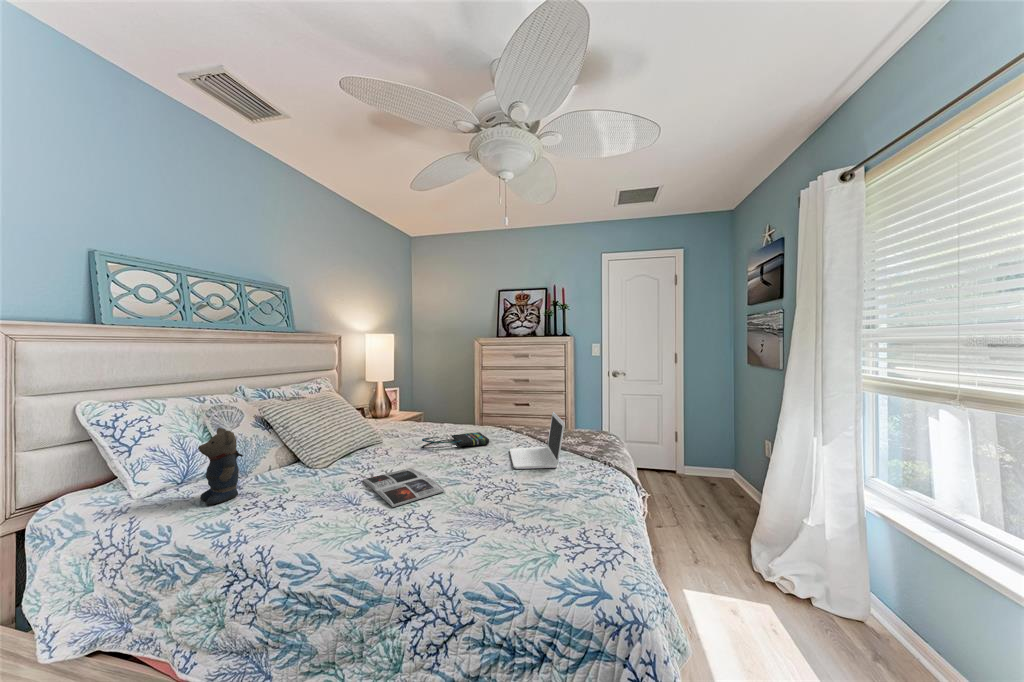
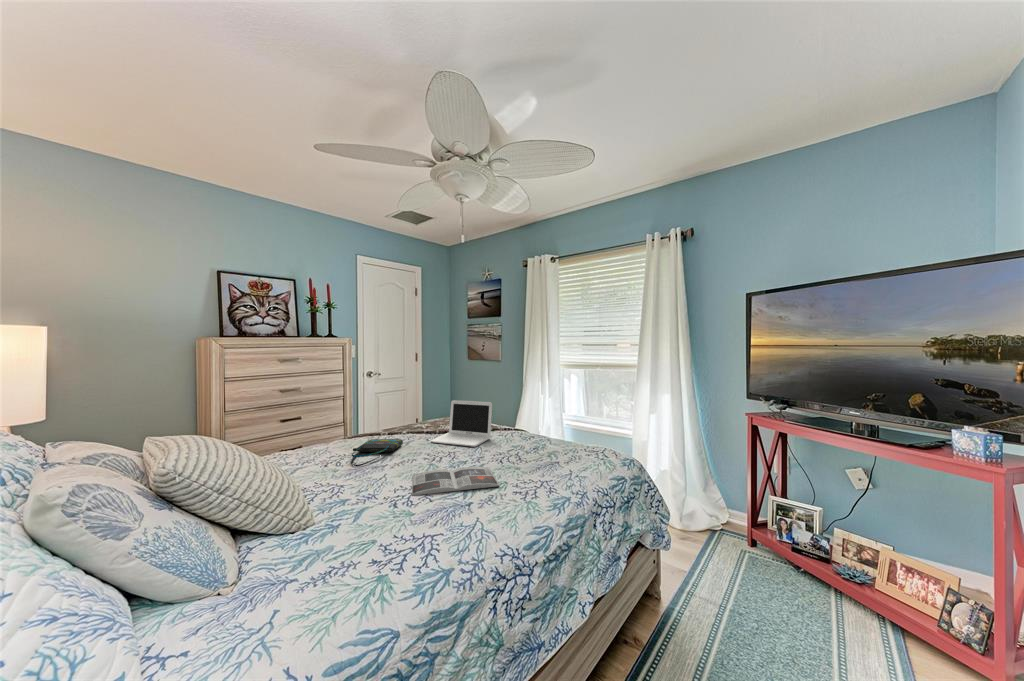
teddy bear: present [198,428,243,505] -> none [291,466,368,597]

